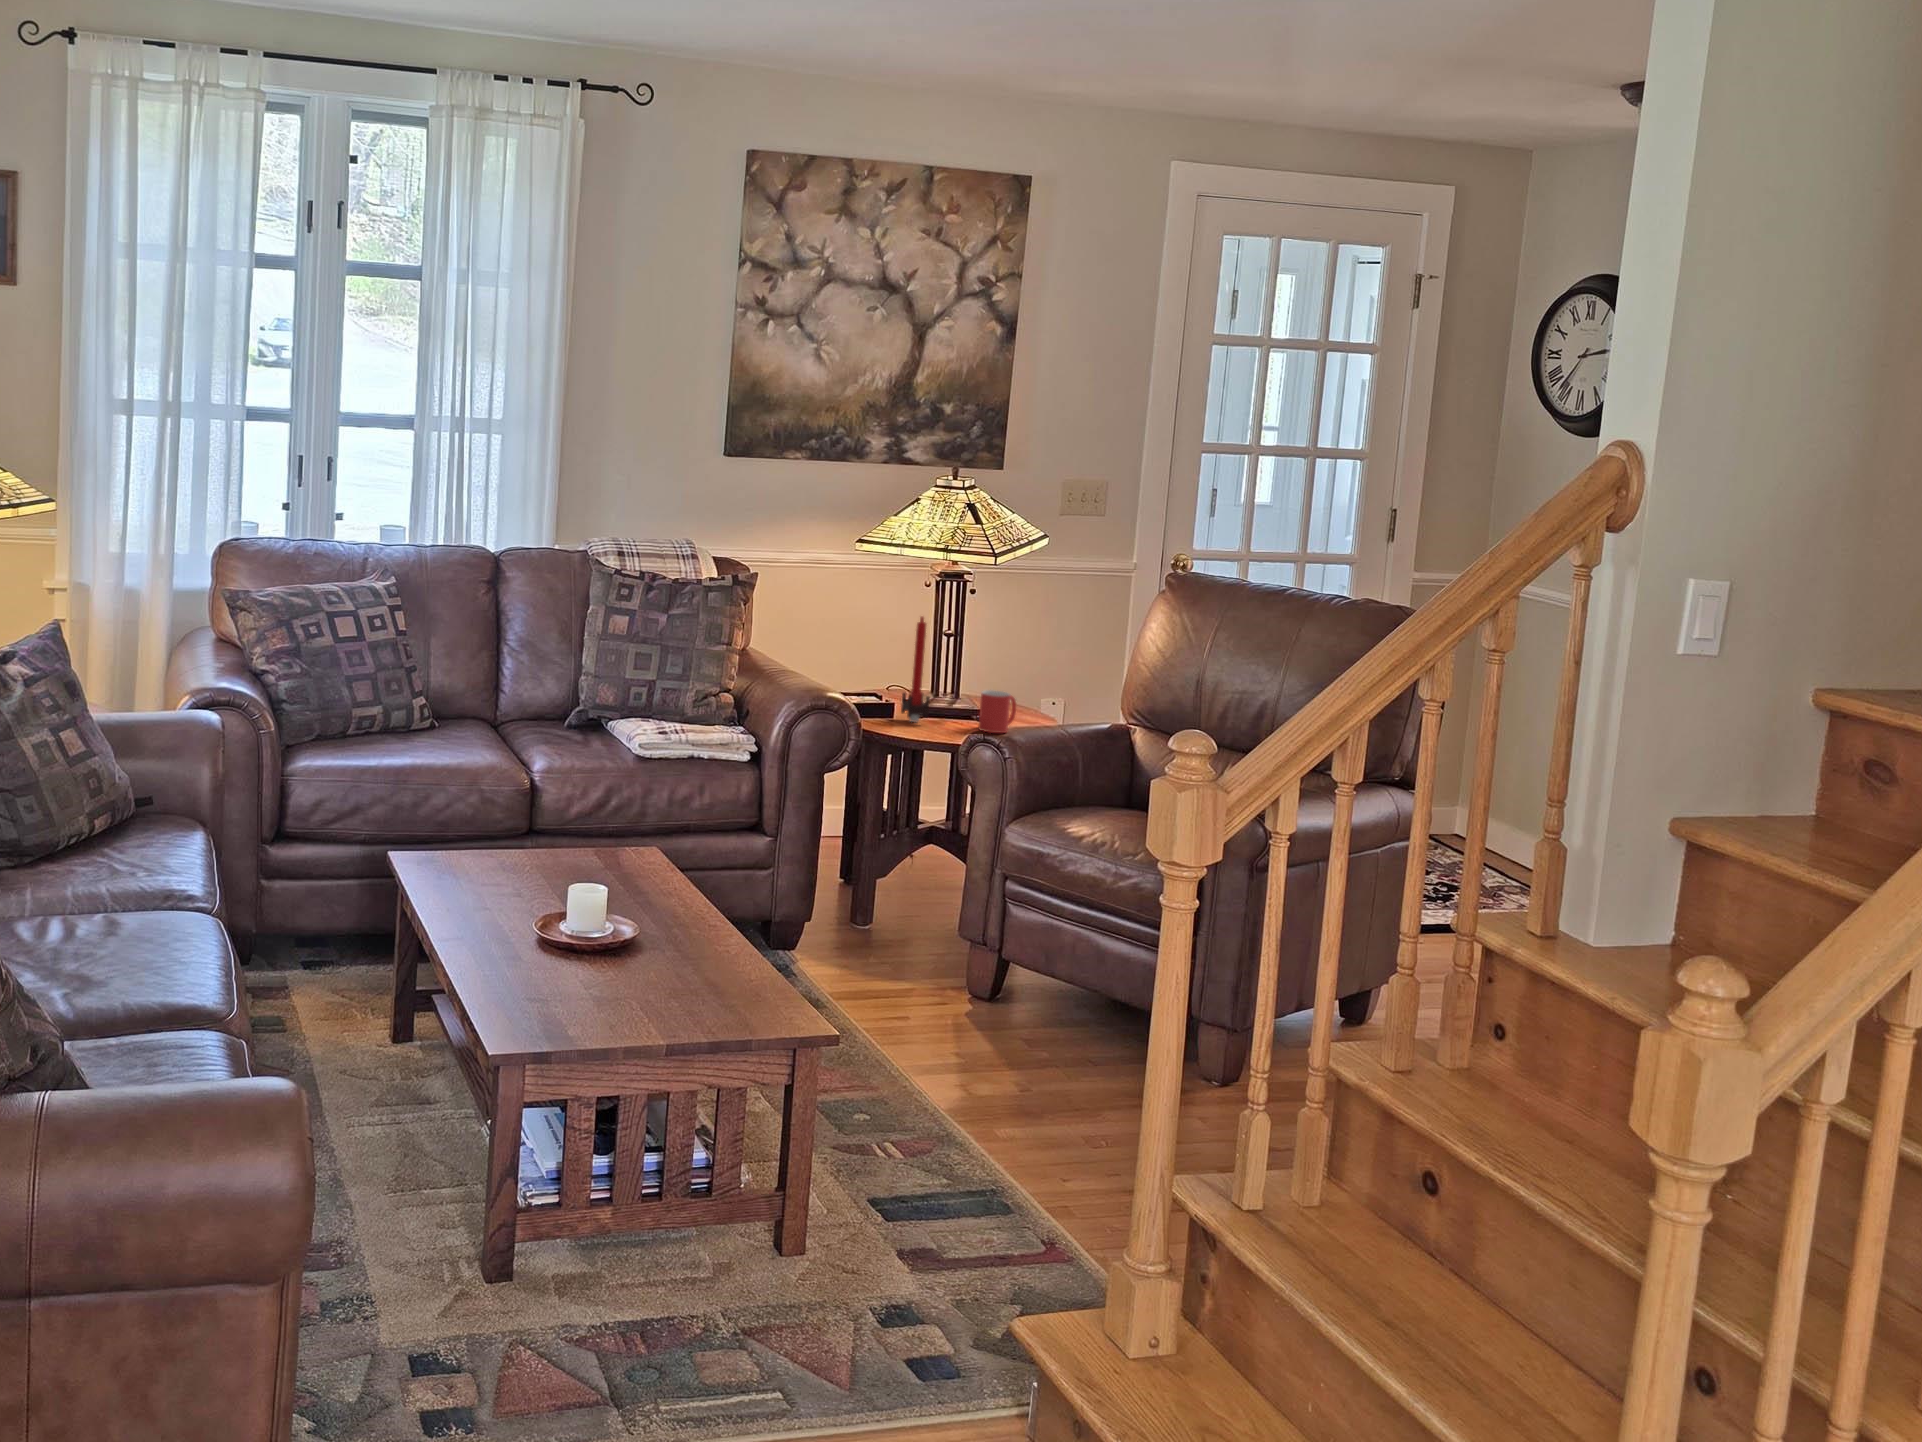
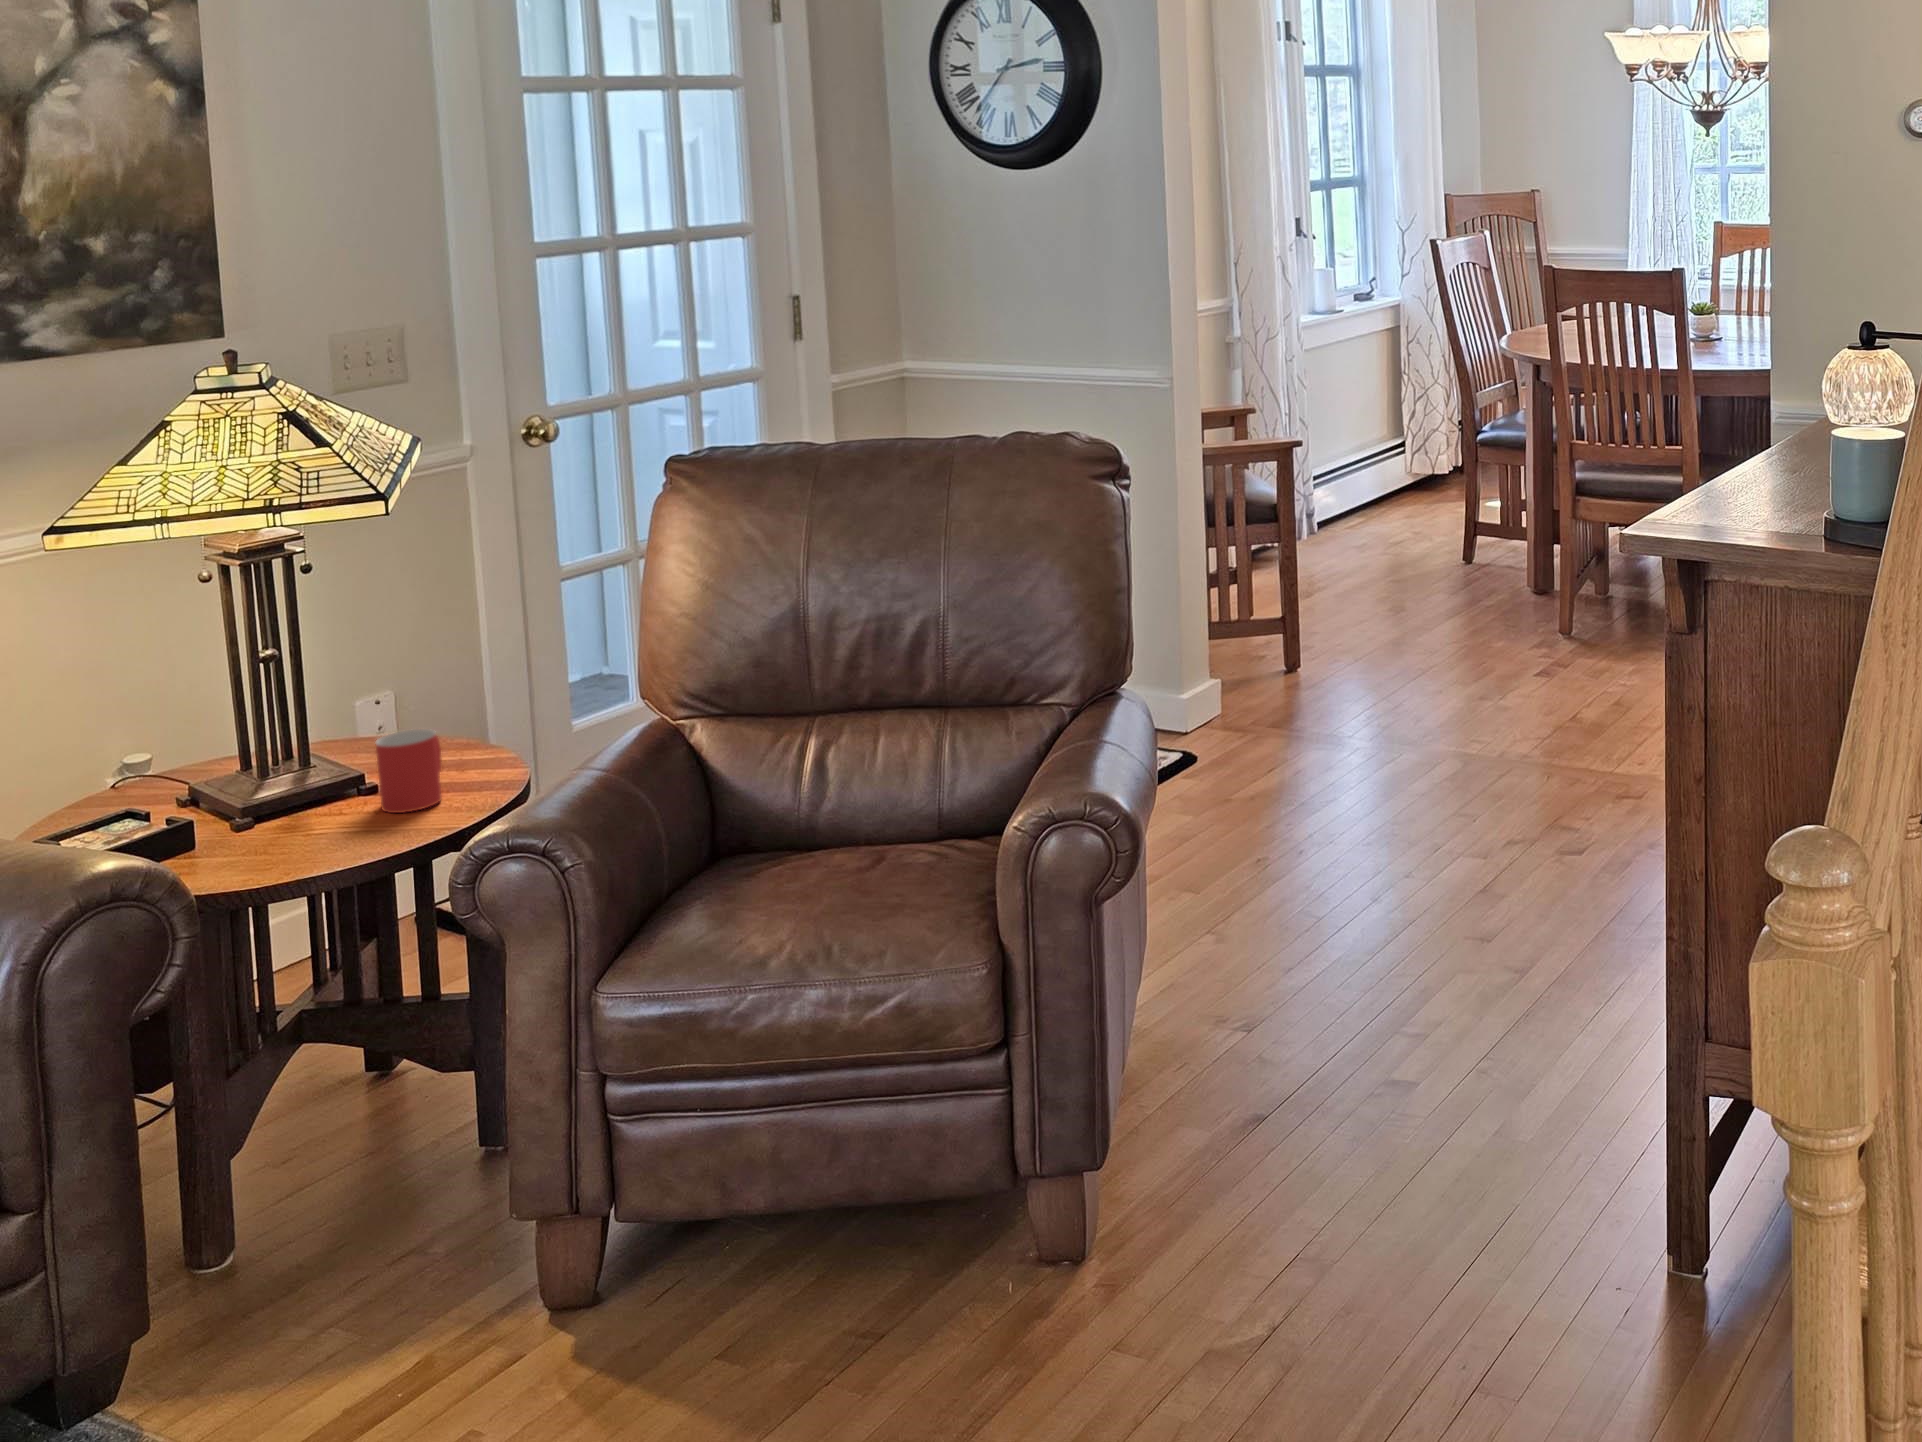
candle: present [901,617,930,722] -> none [211,641,282,845]

